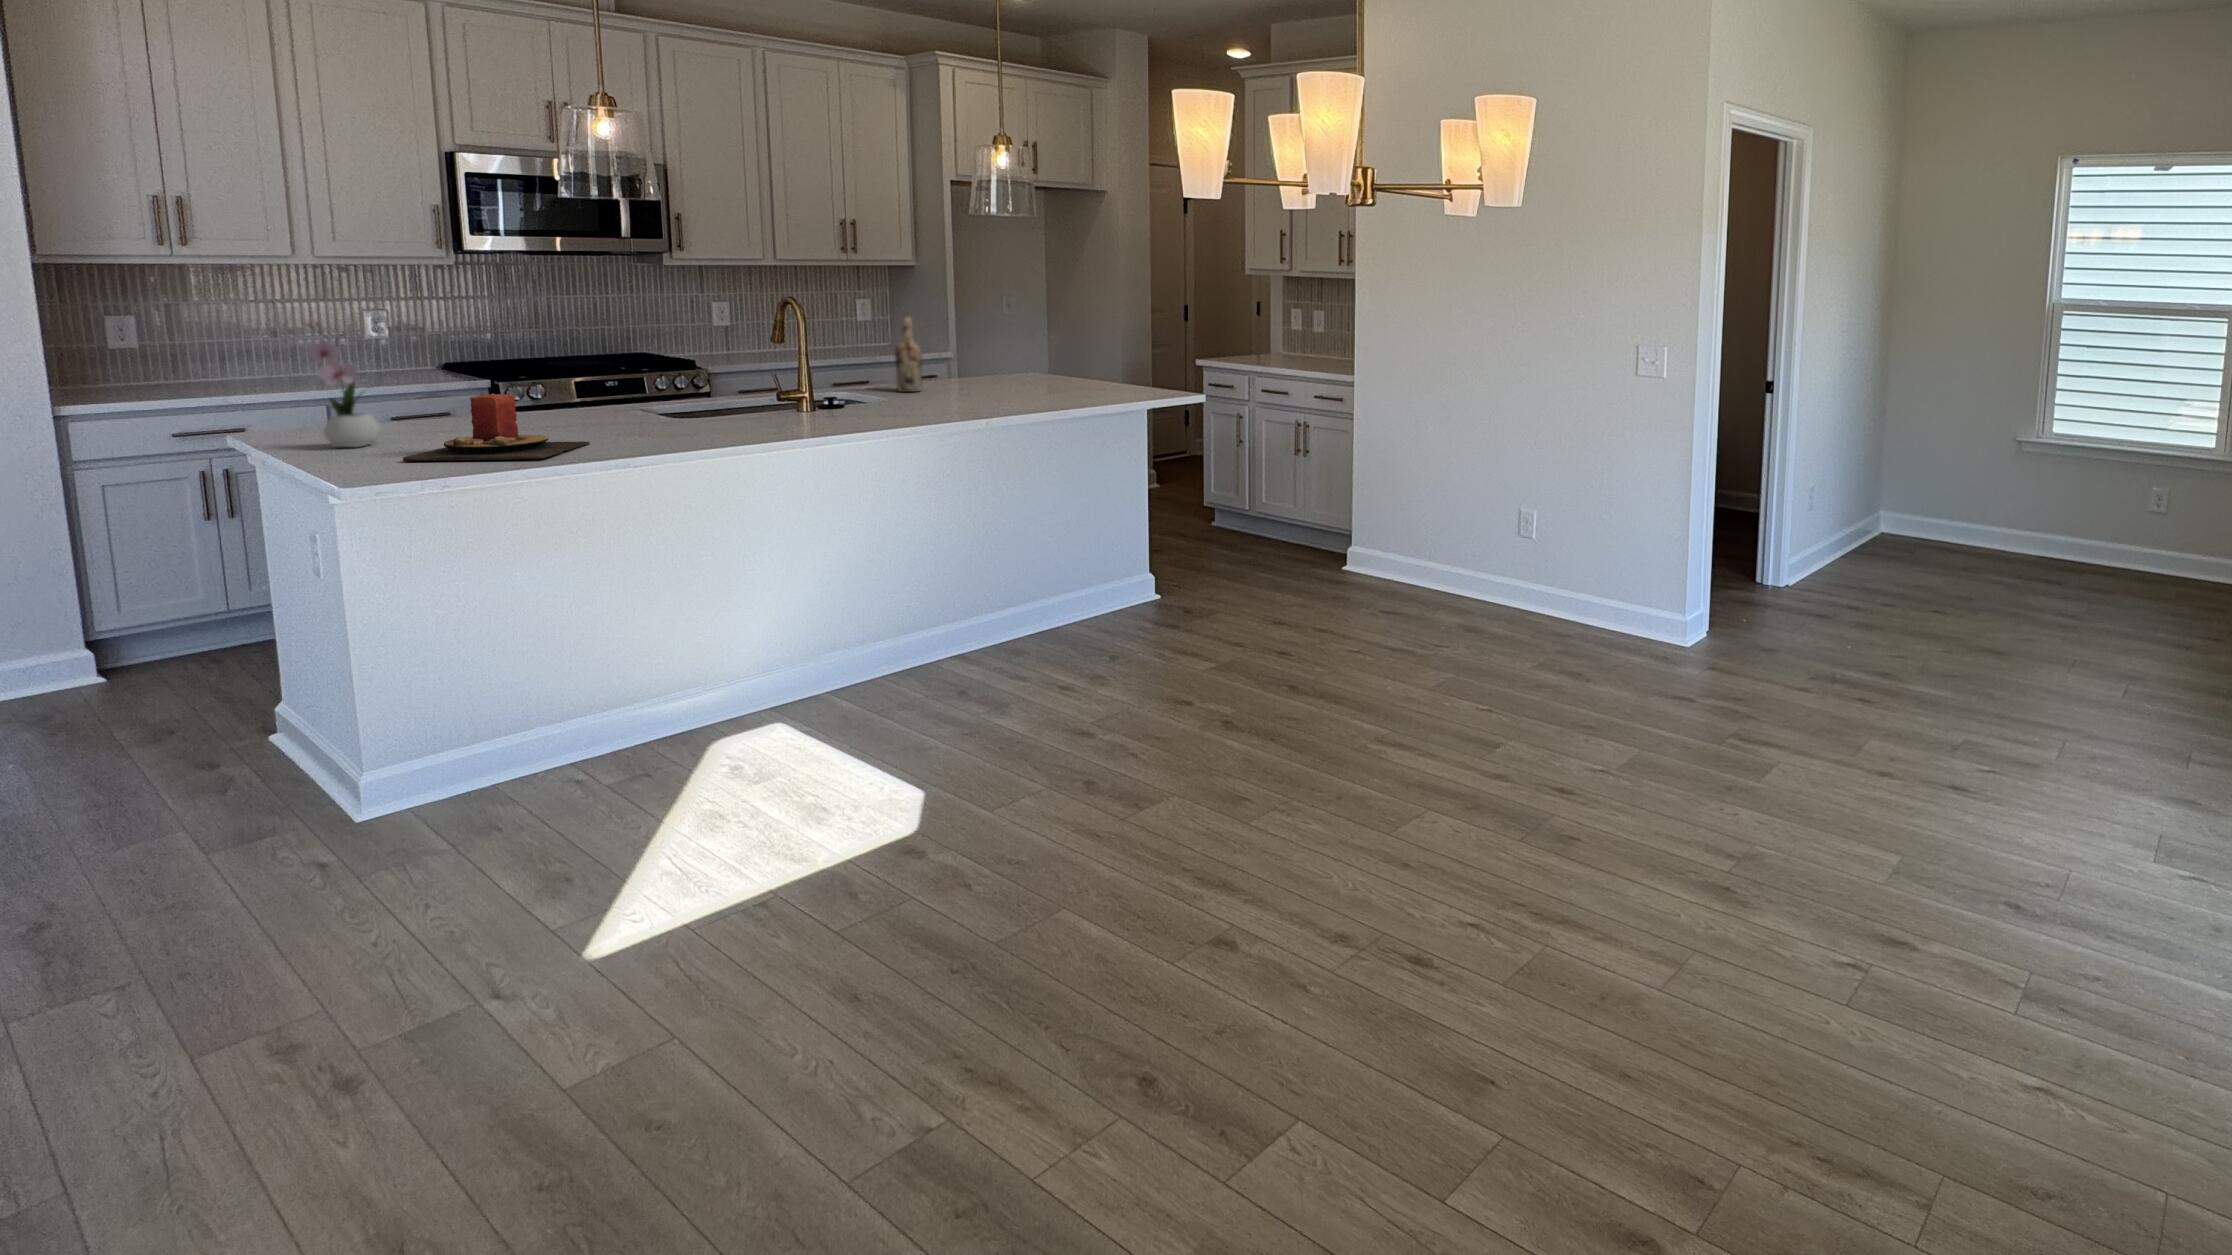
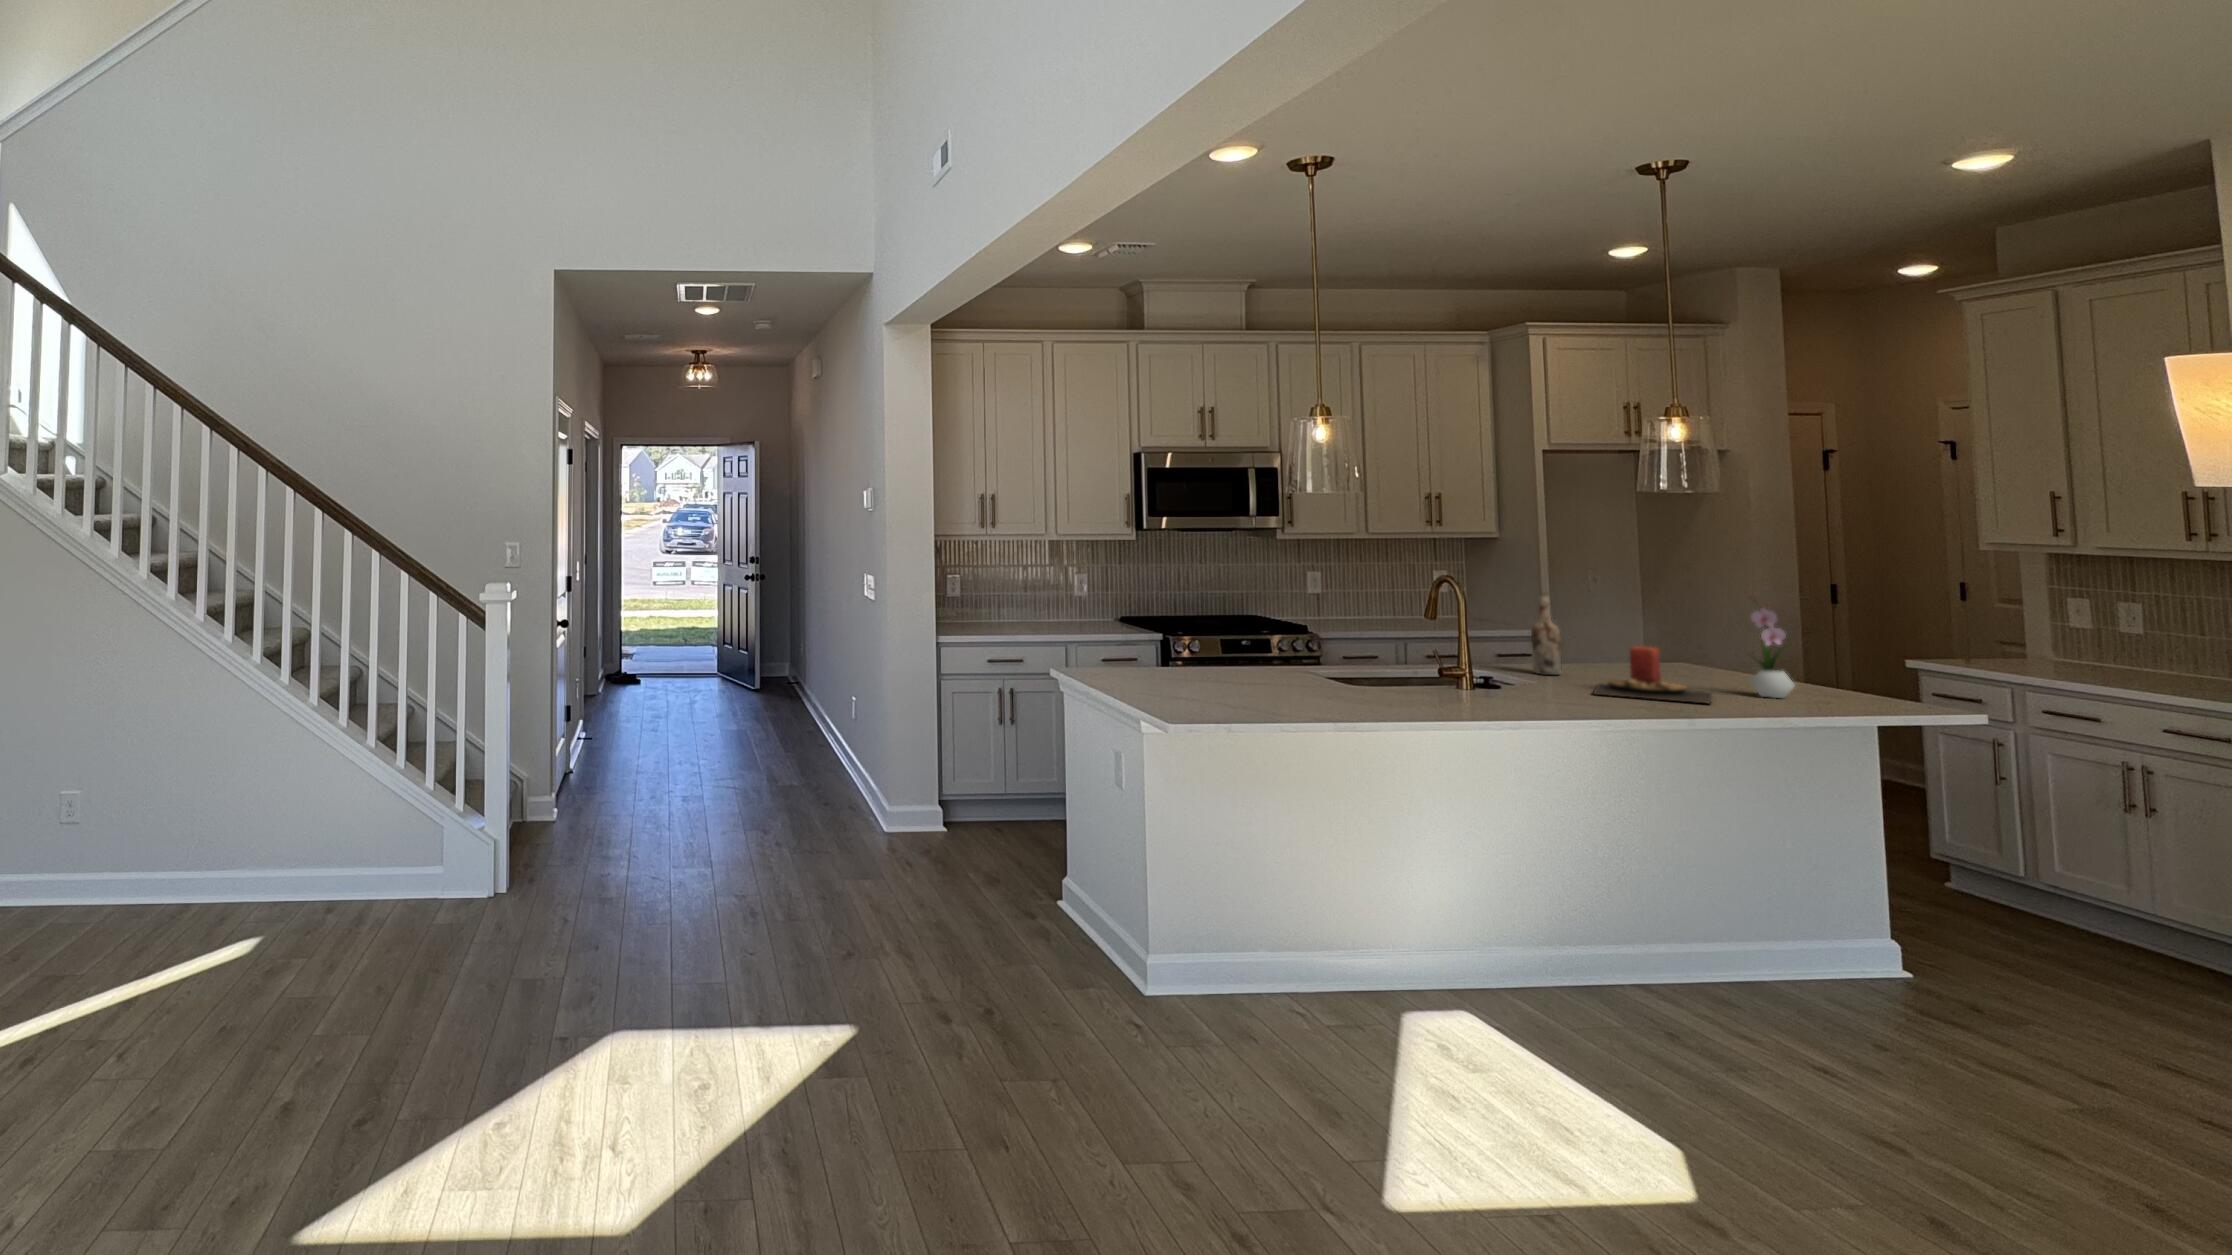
flower arrangement: present [306,323,381,447] -> present [1751,600,1795,698]
candle: present [403,393,590,461] -> present [1594,646,1711,703]

